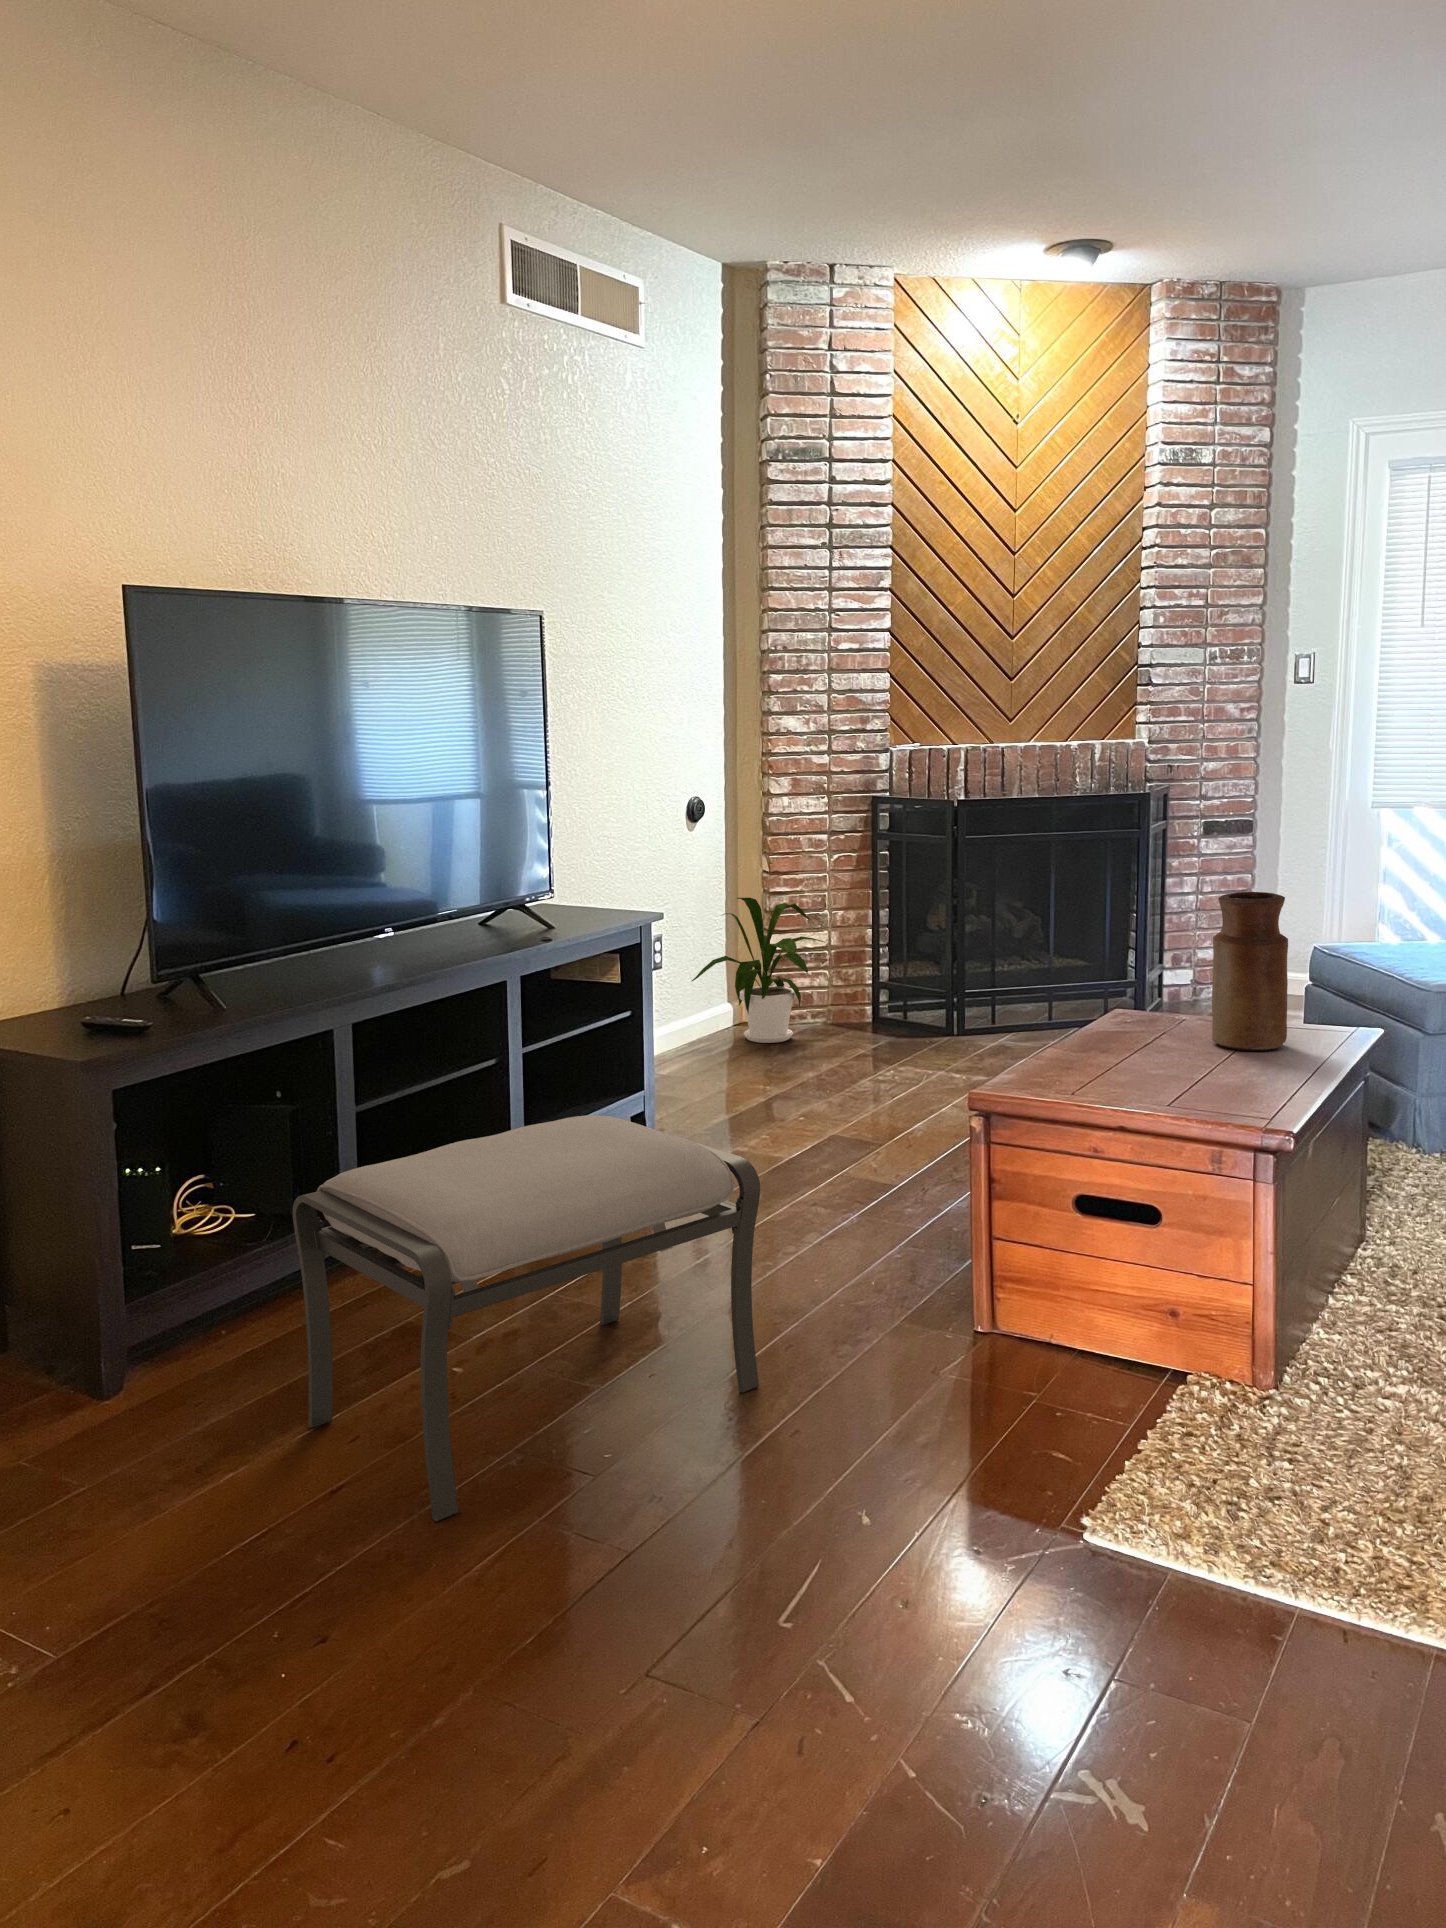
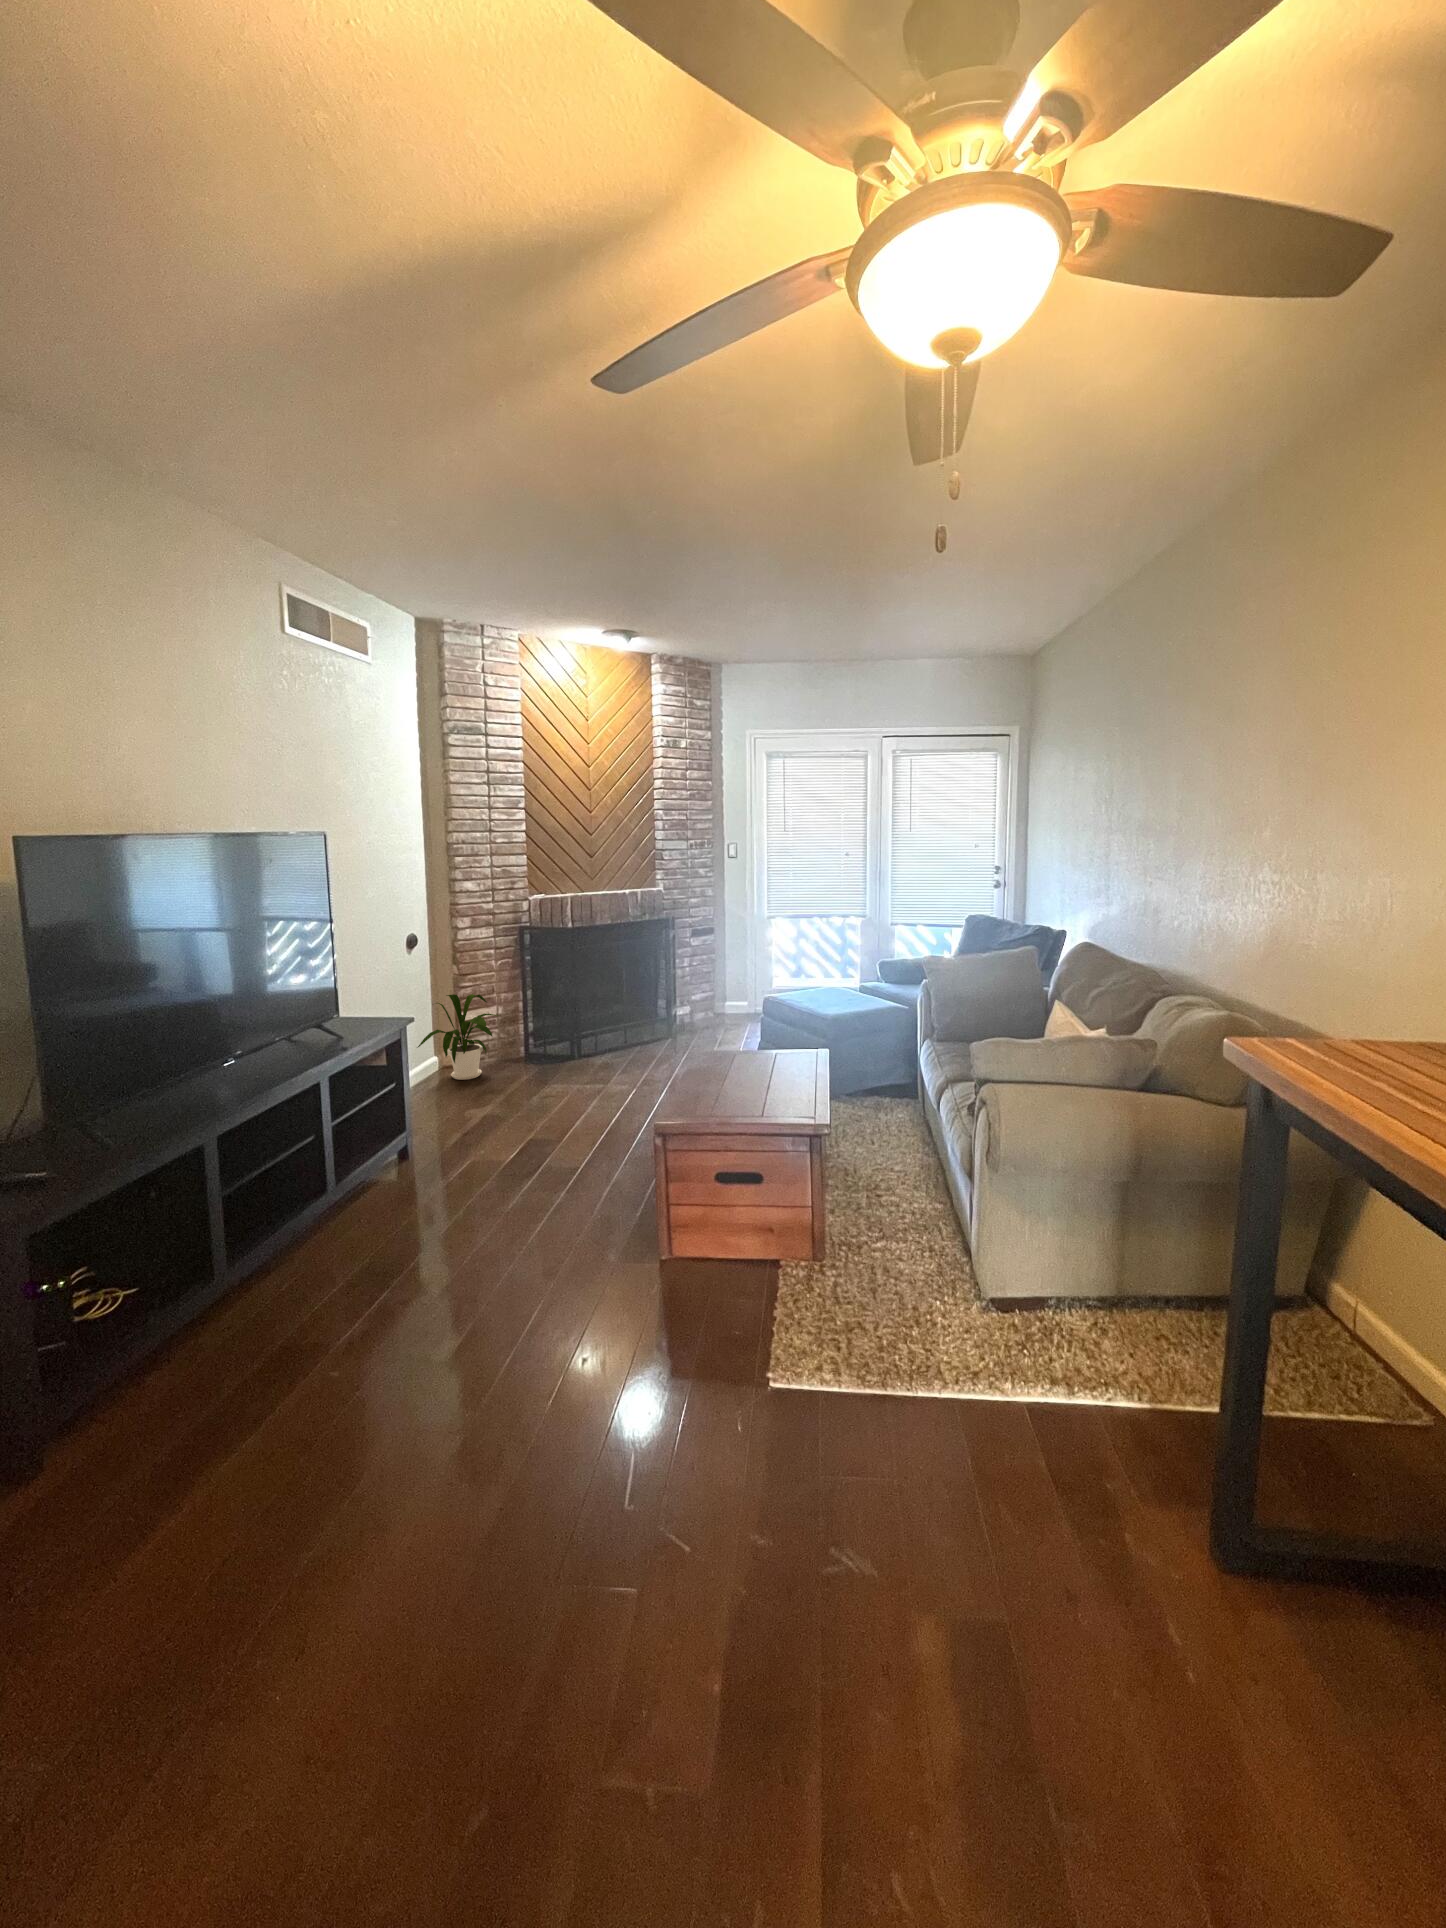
vase: present [1212,892,1288,1051] -> none [754,993,792,1076]
ottoman: present [293,1115,760,1521] -> none [232,1176,557,1496]

